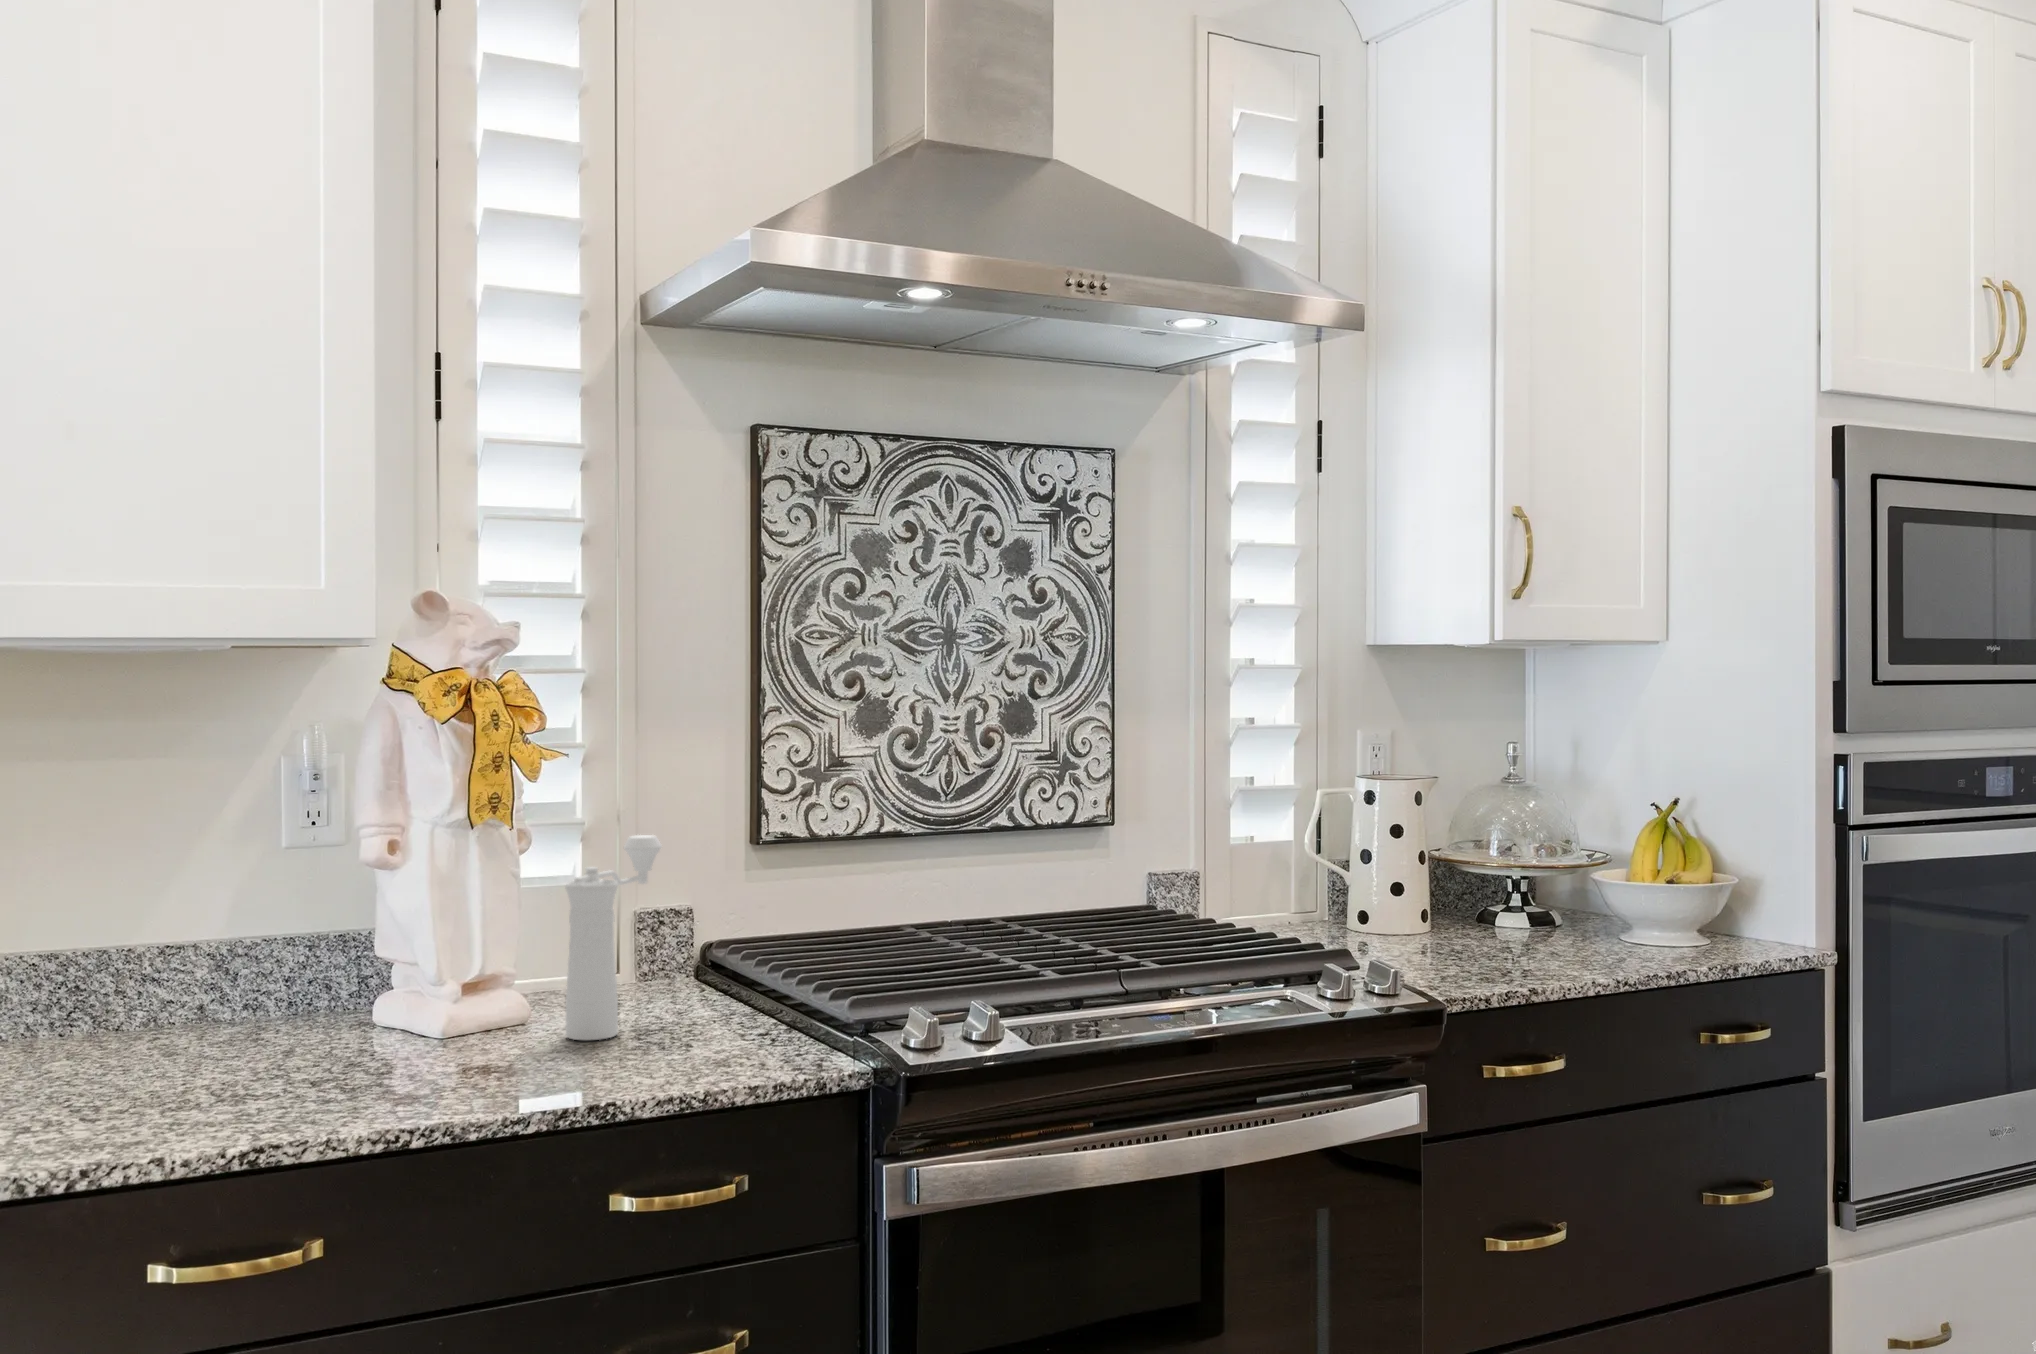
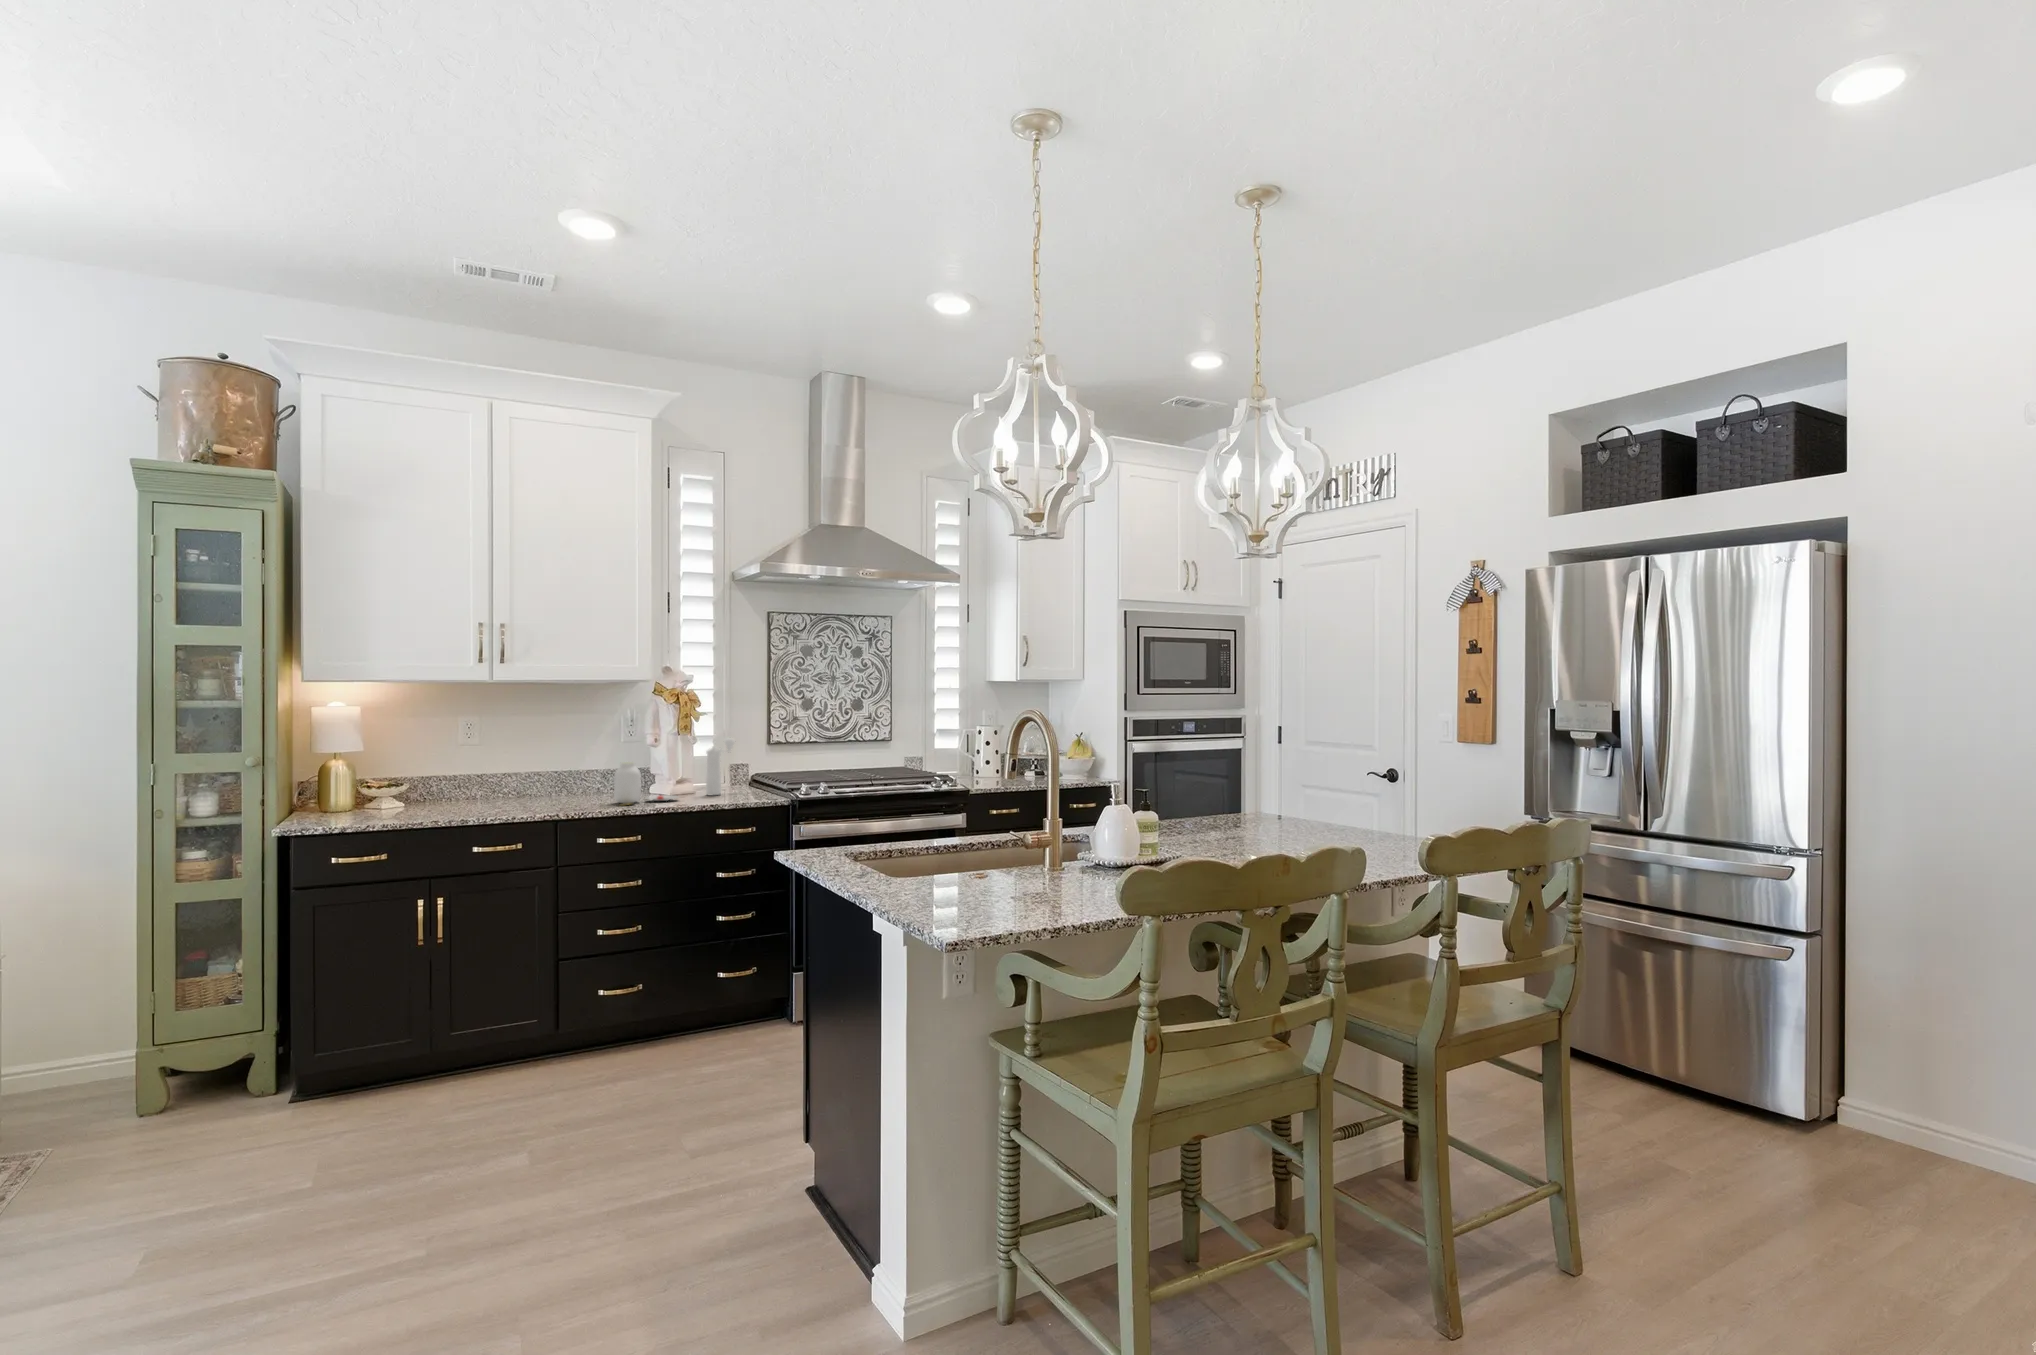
jar: none [227,939,486,1119] -> present [614,762,677,805]

